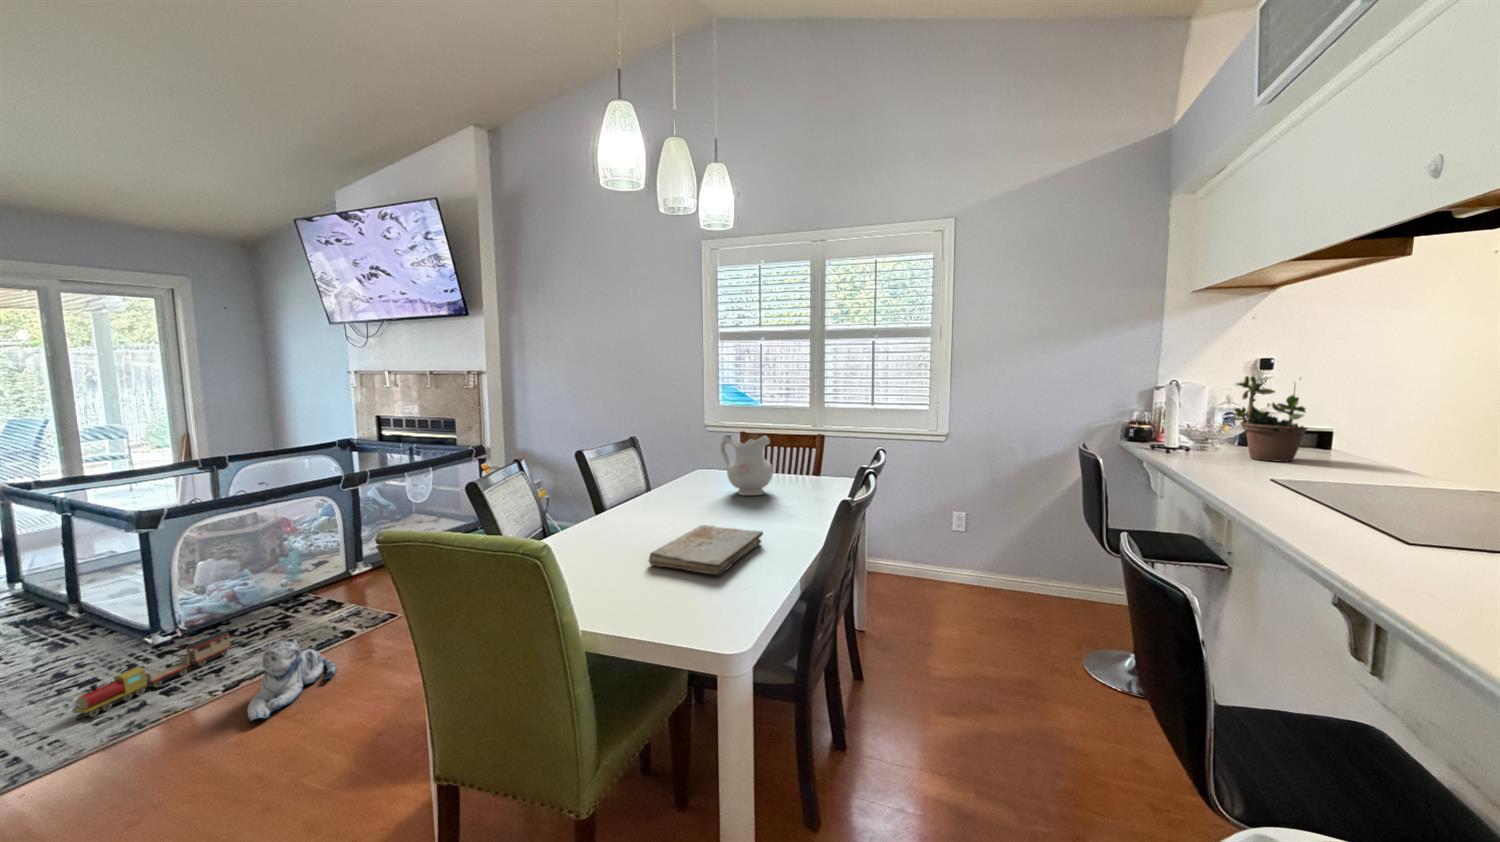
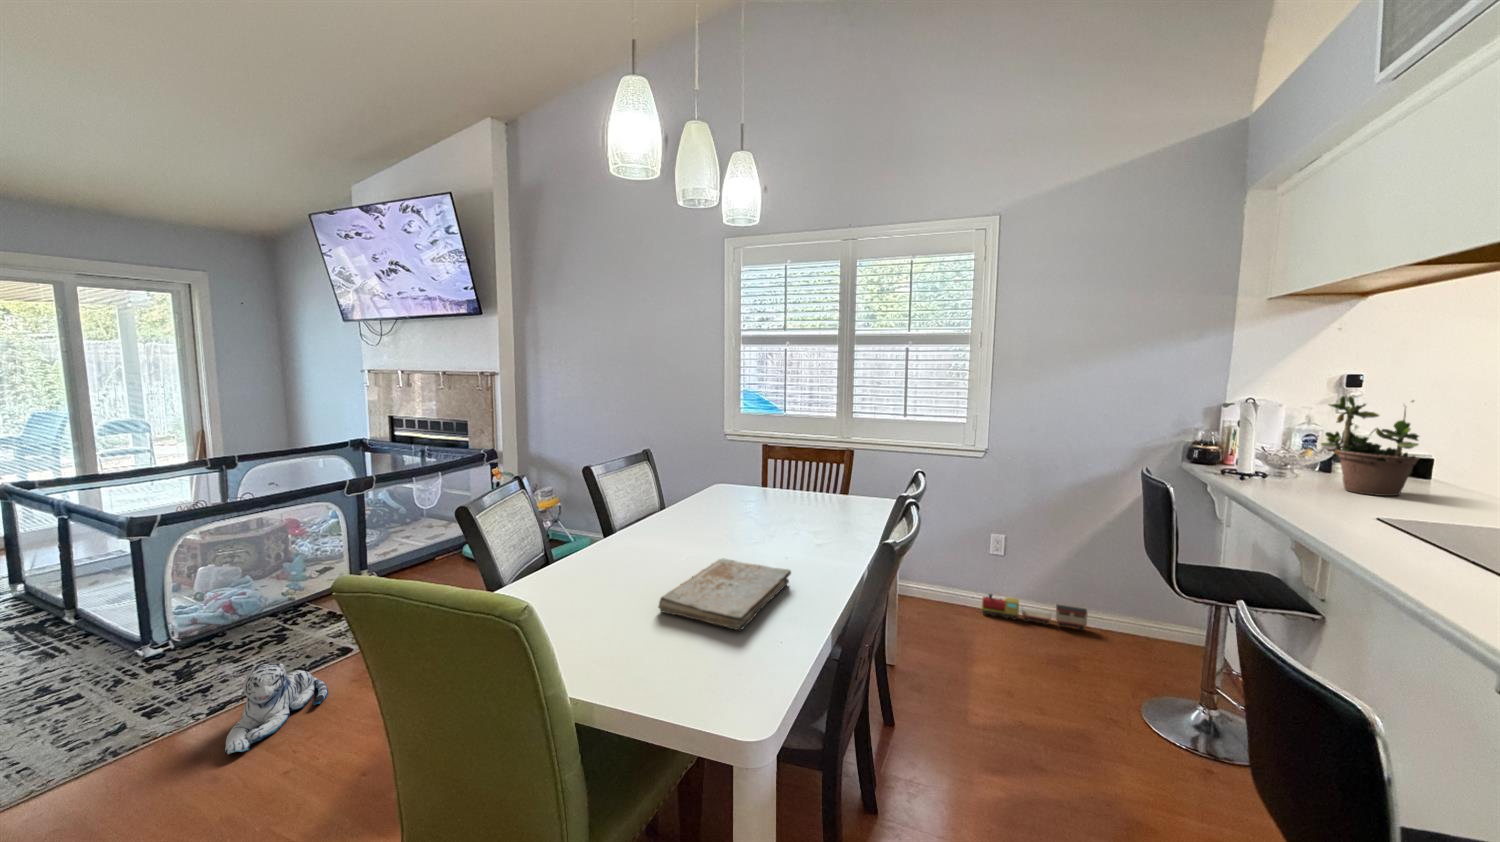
ceramic pitcher: present [720,435,773,495] -> none [742,450,799,518]
toy train: present [76,631,230,717] -> present [981,594,1088,630]

